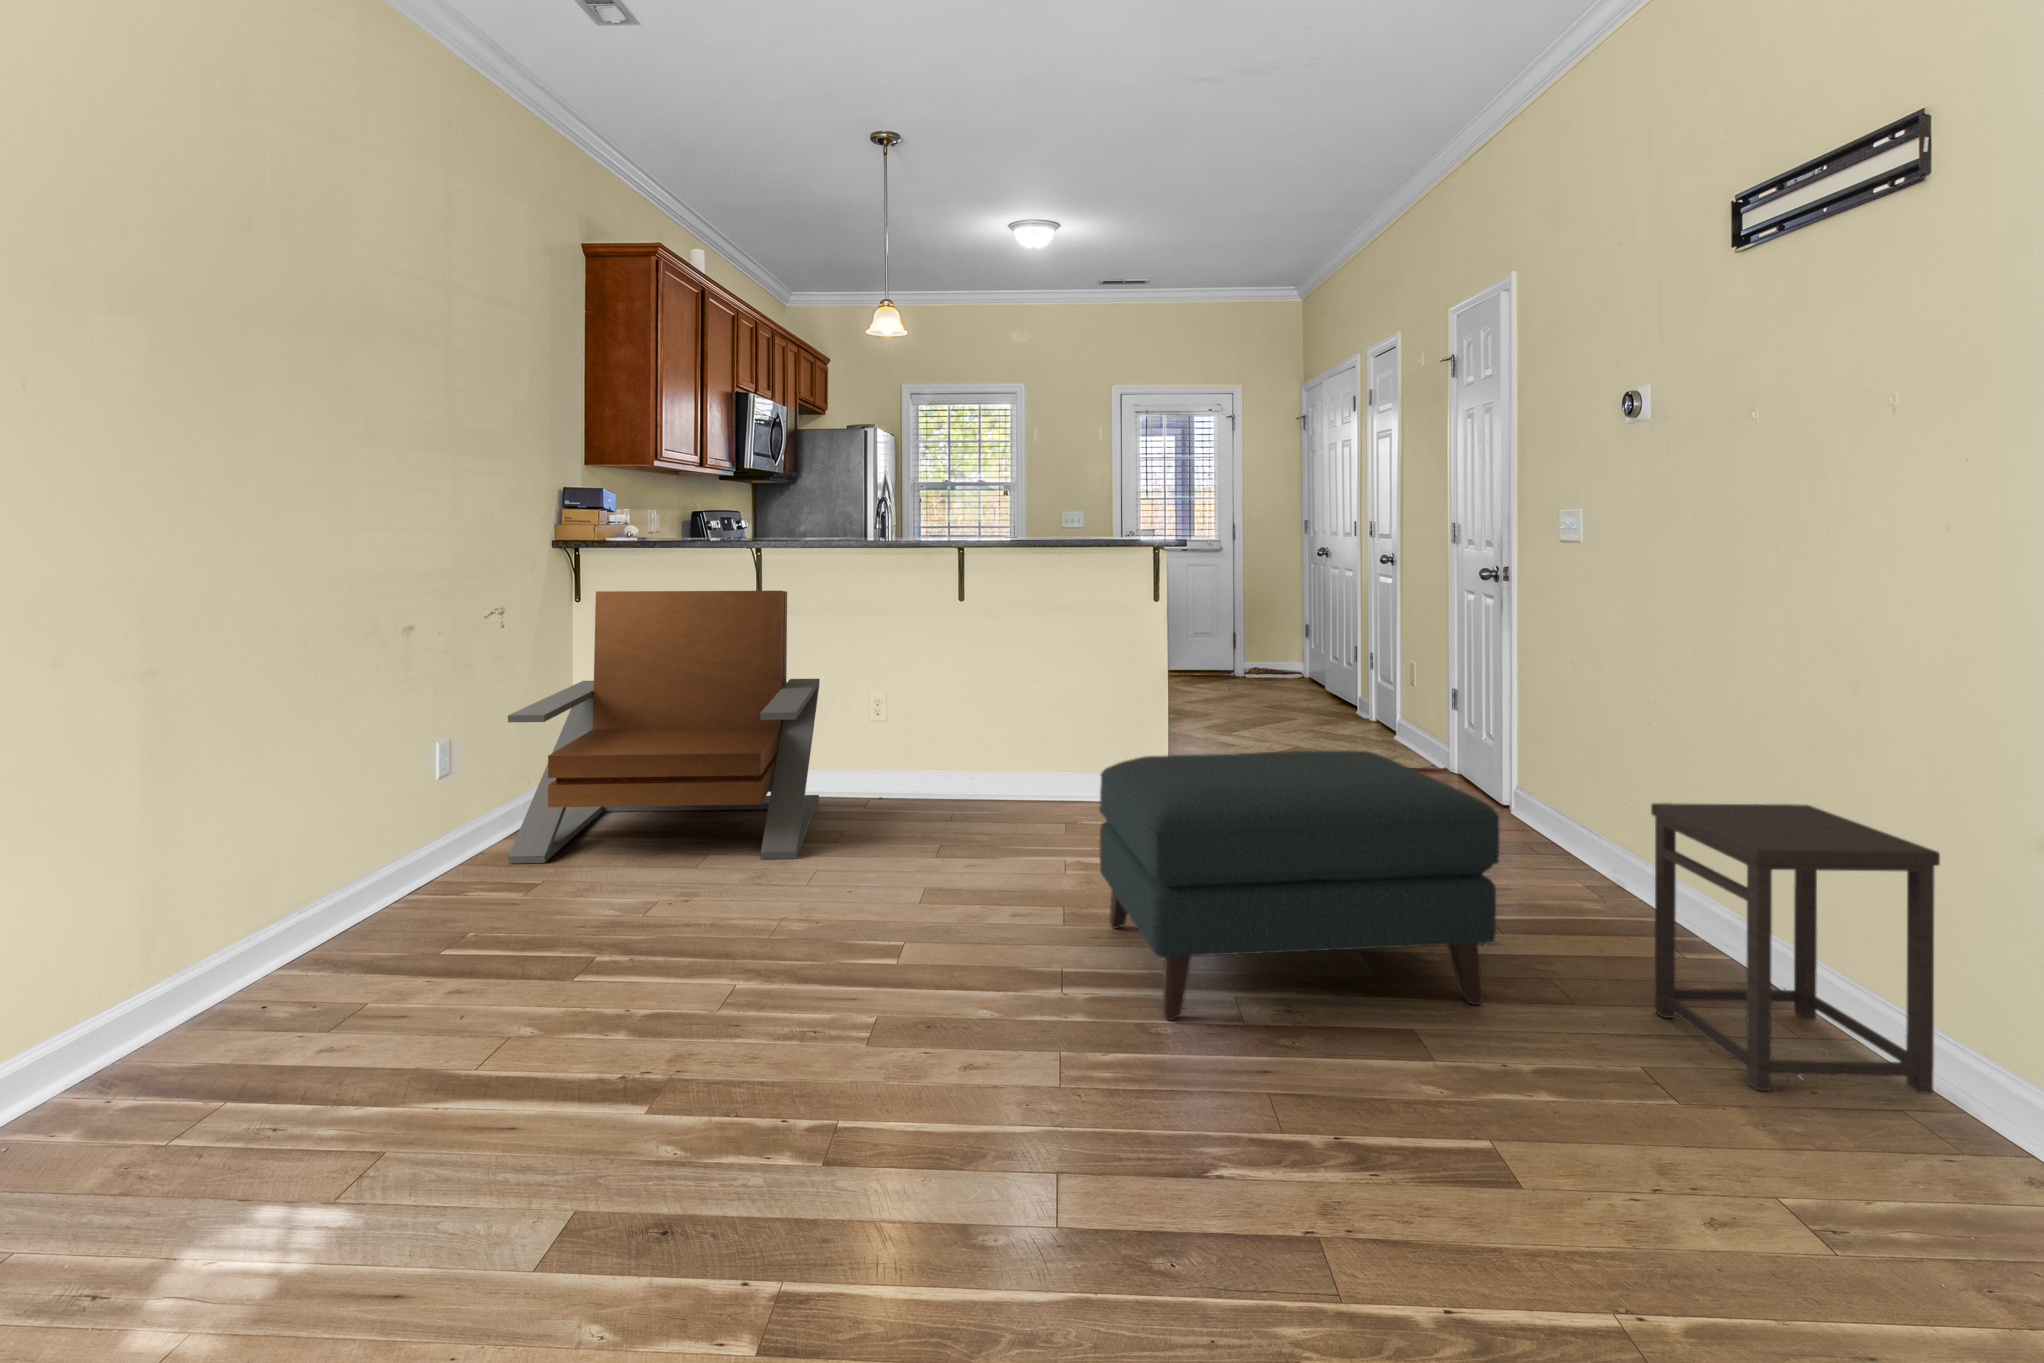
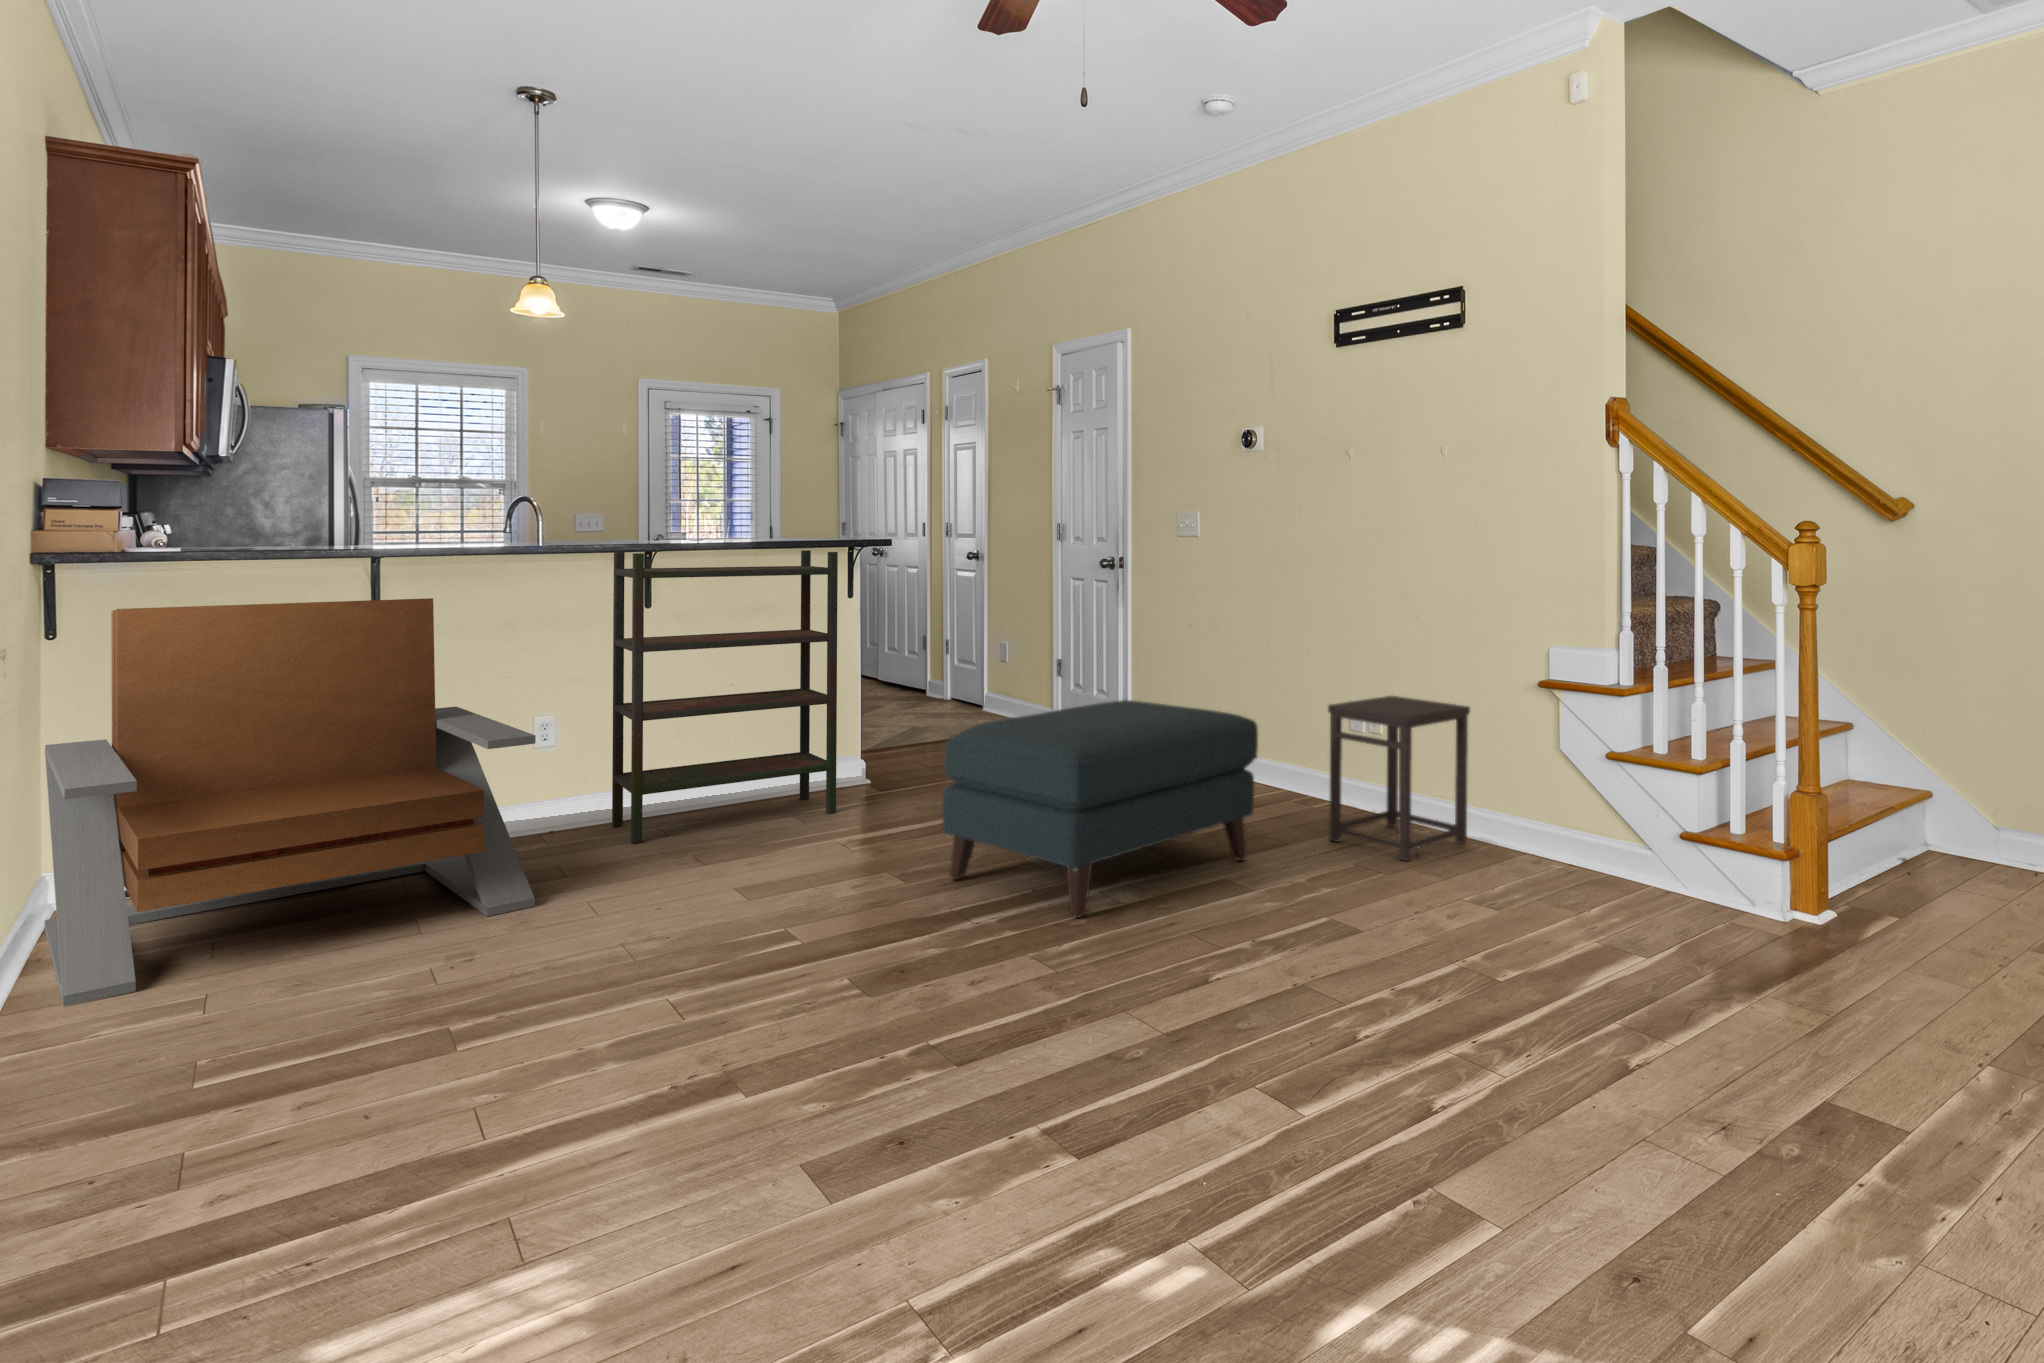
bookshelf: none [929,554,1114,821] -> present [612,550,838,843]

